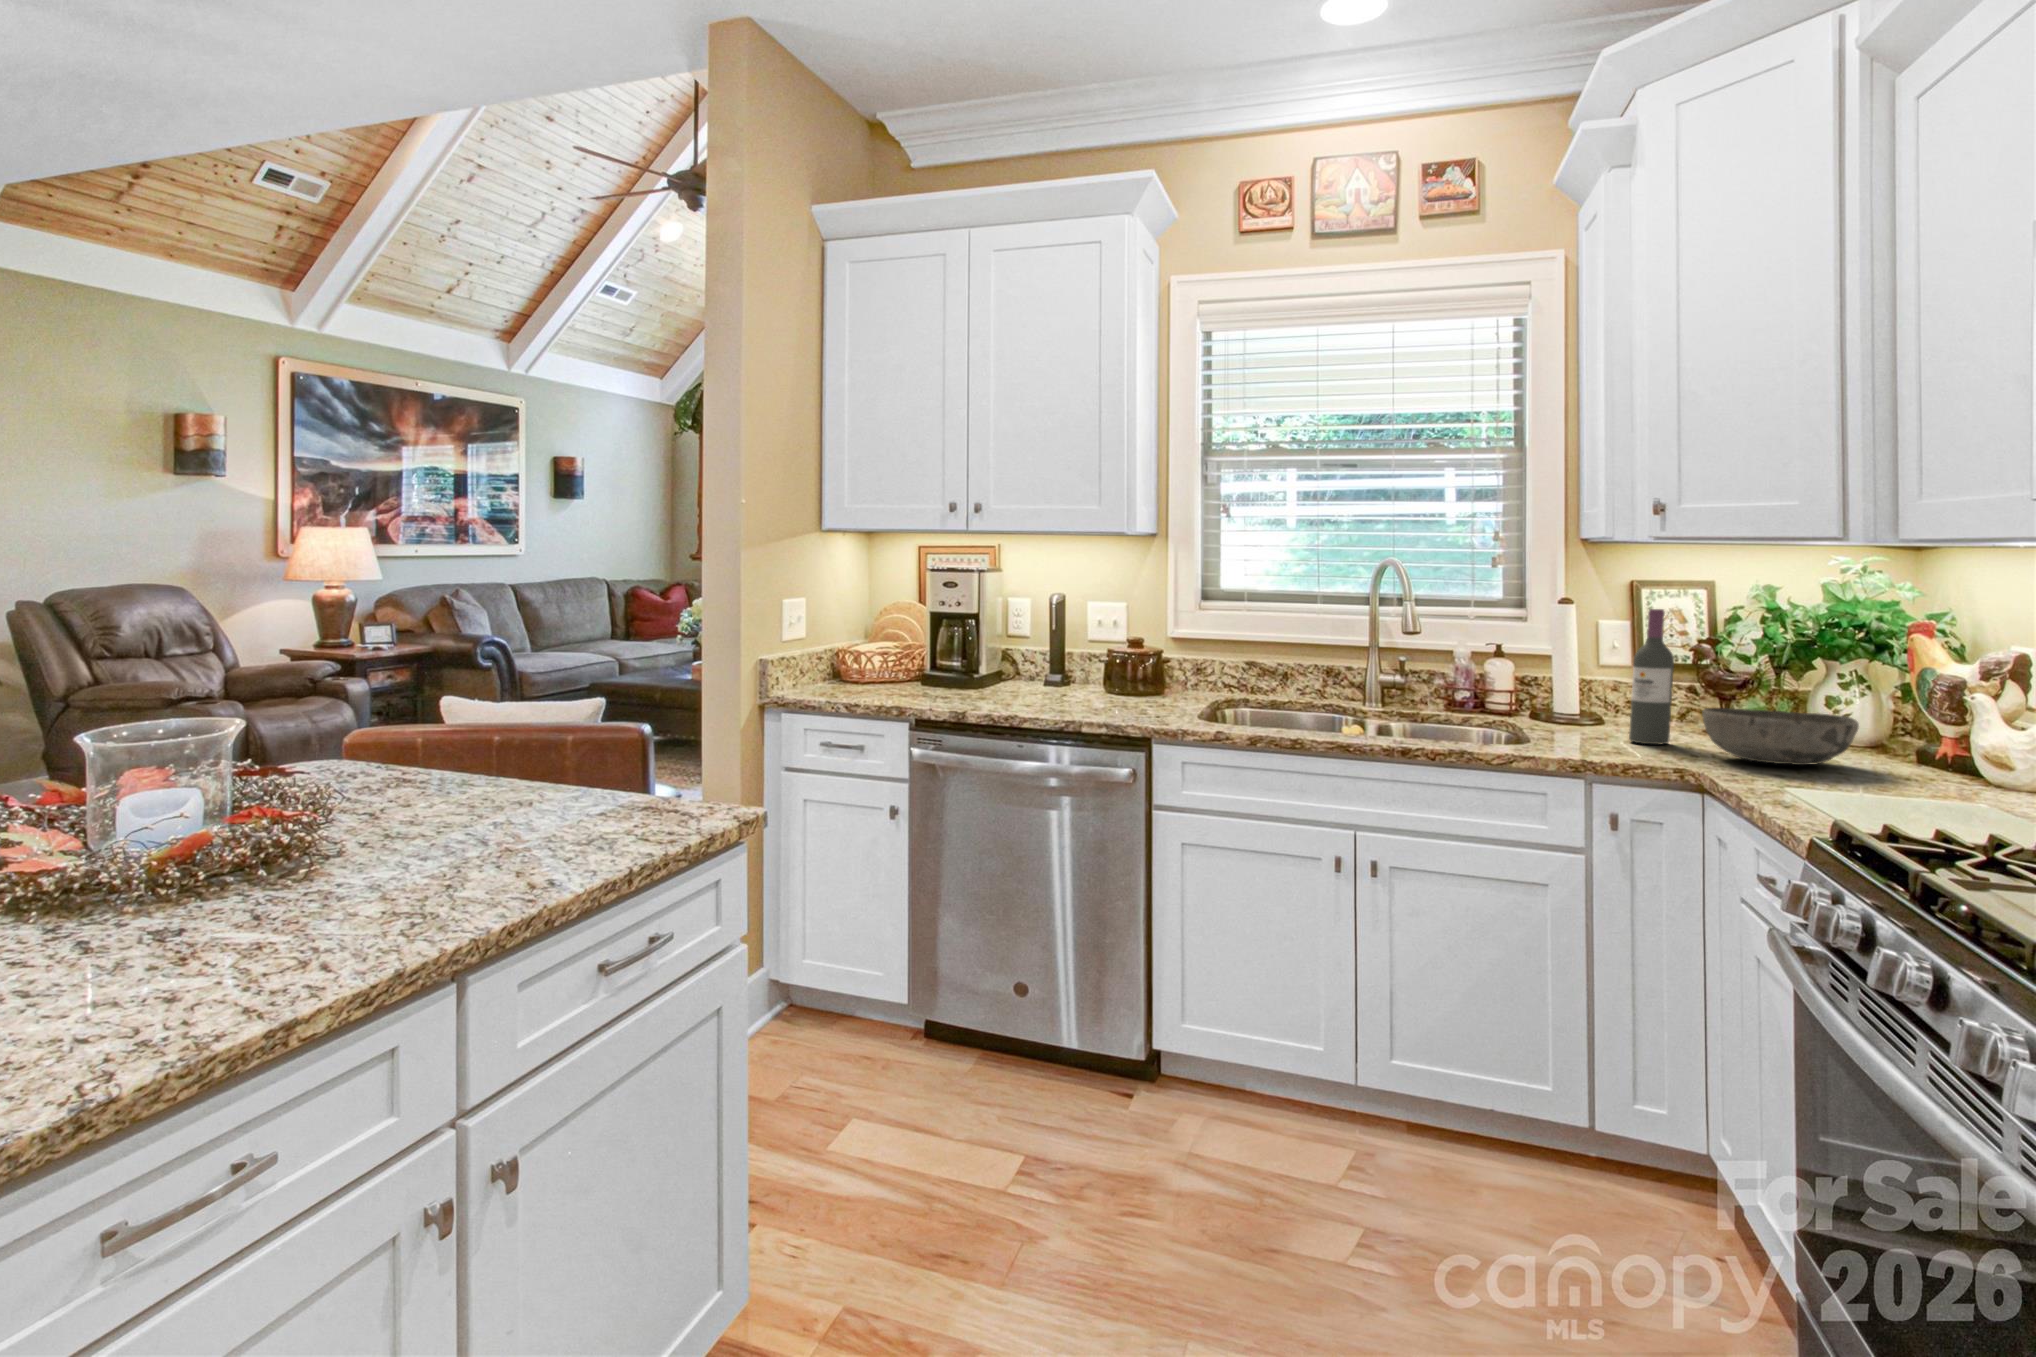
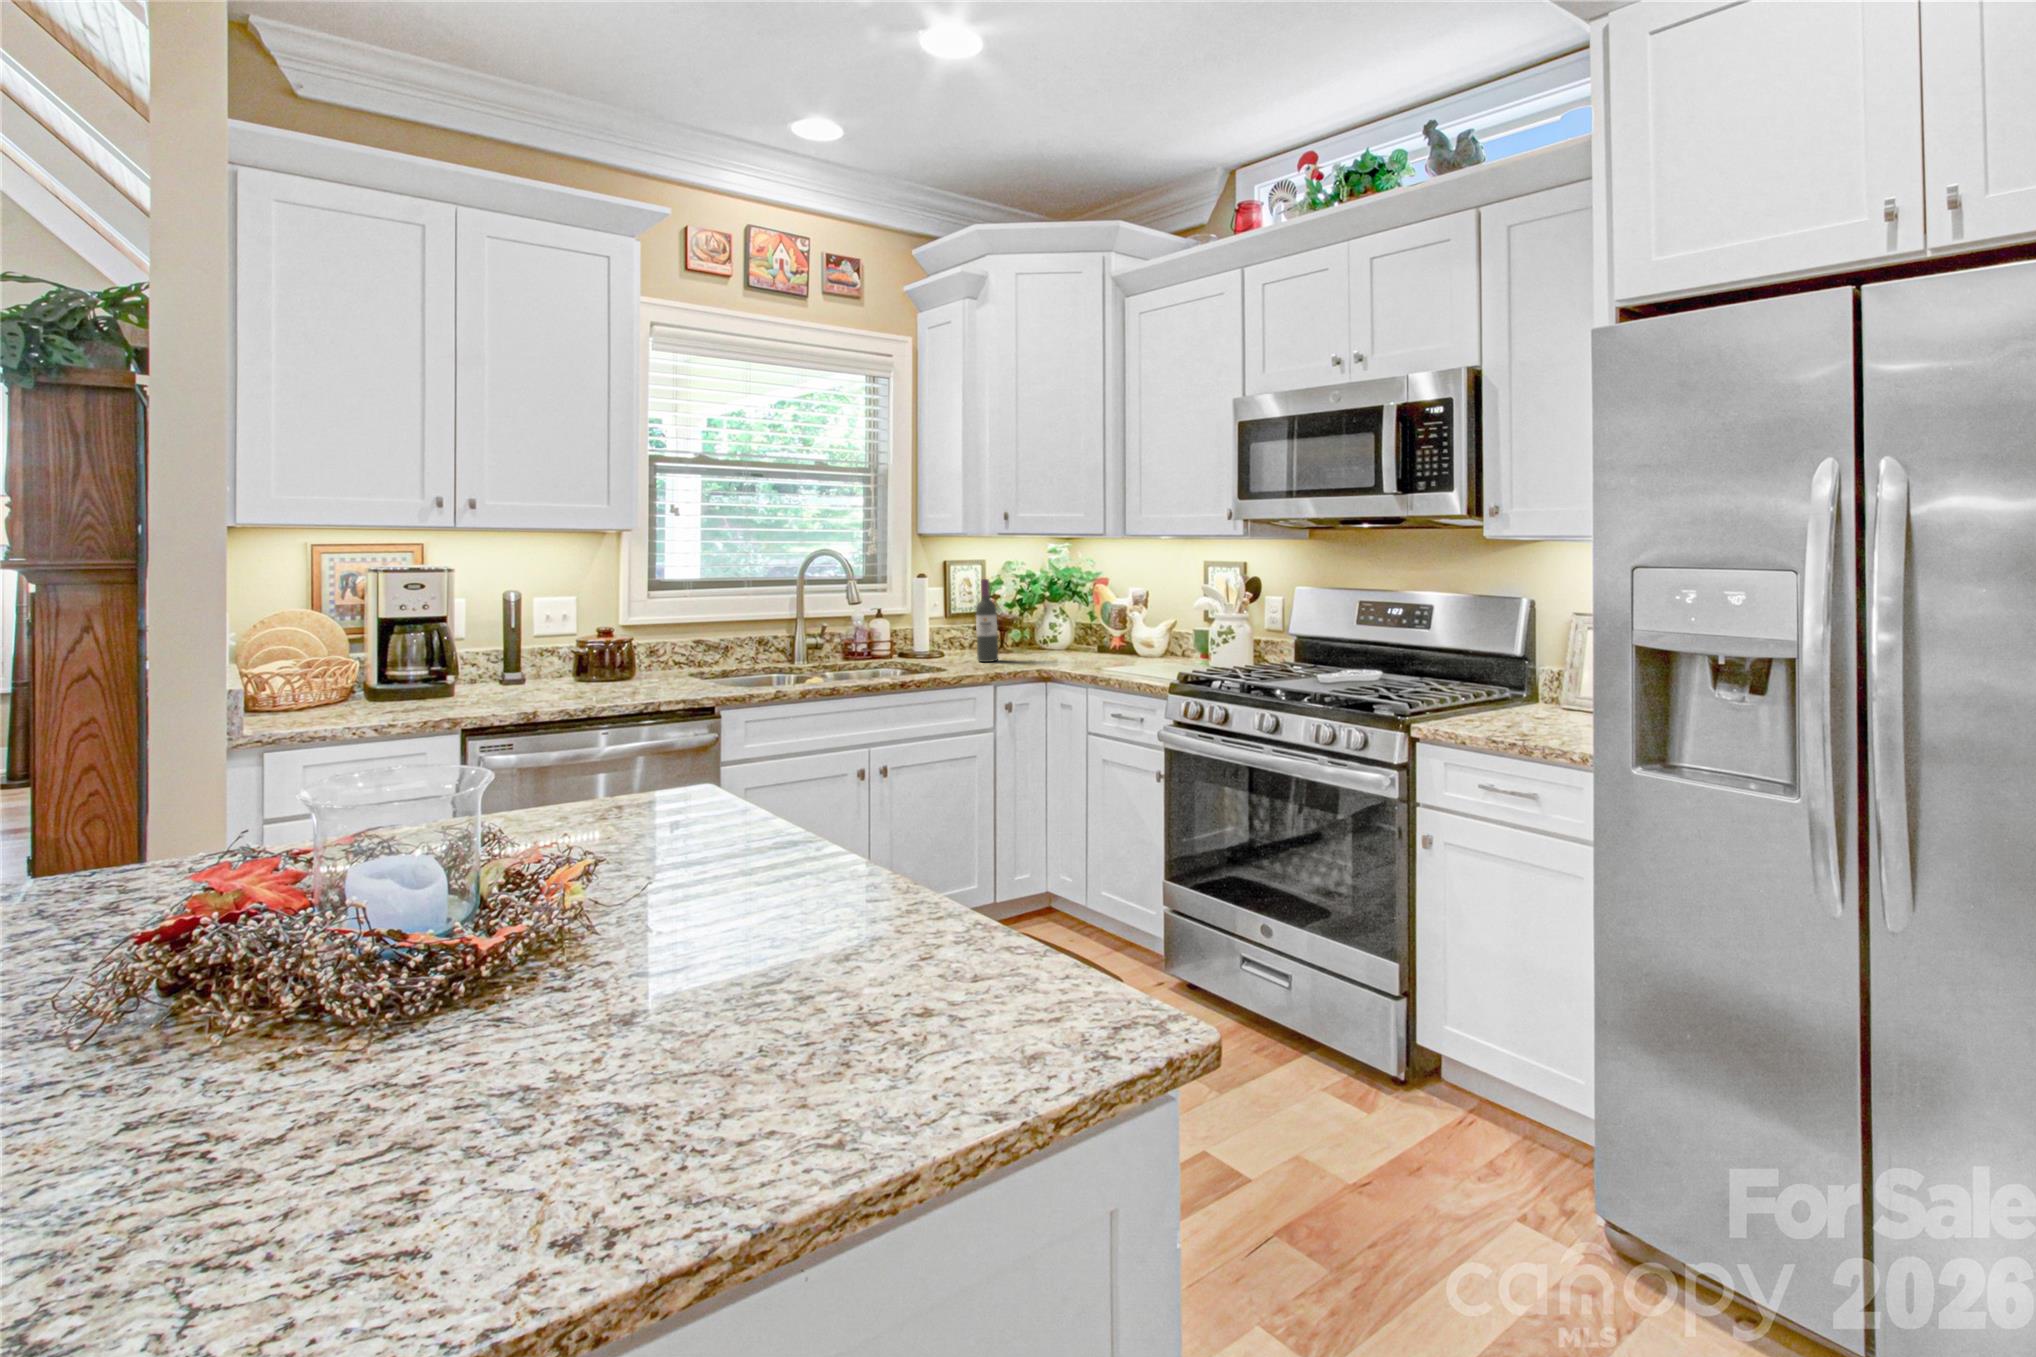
bowl: present [1702,708,1859,765] -> none [1029,631,1099,660]

